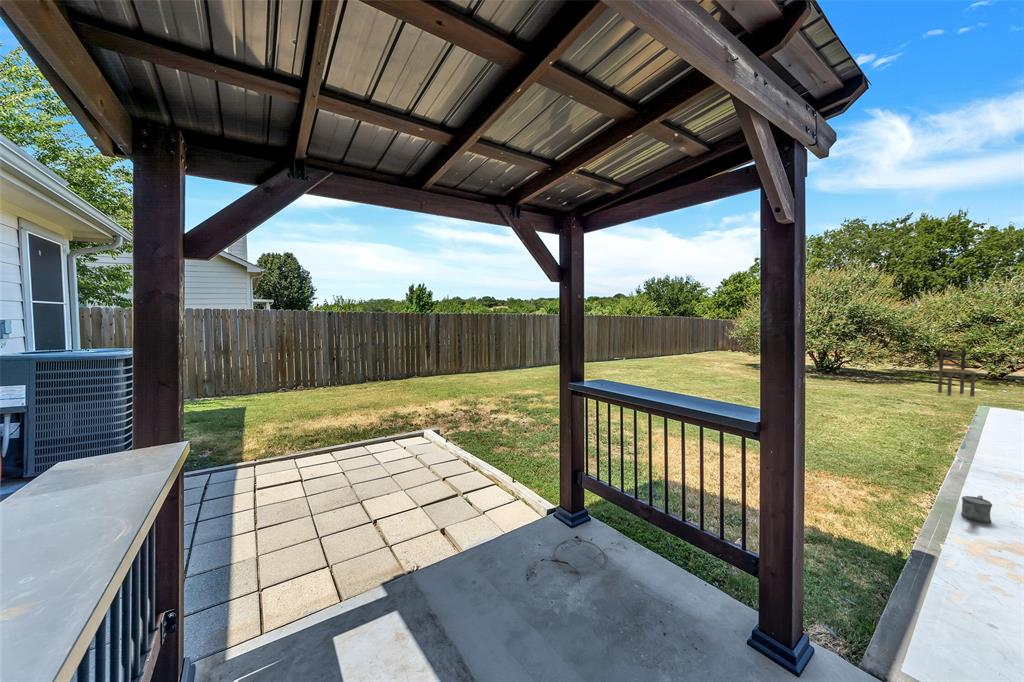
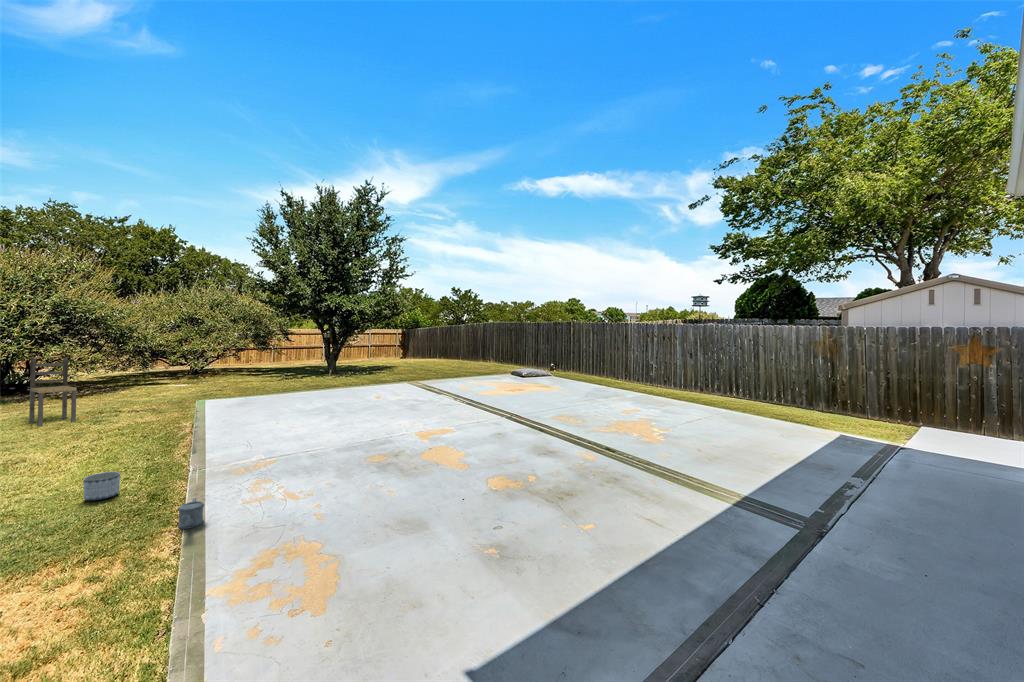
chair: present [938,348,975,397] -> present [29,358,77,426]
planter: none [877,445,906,468] -> present [83,472,120,500]

